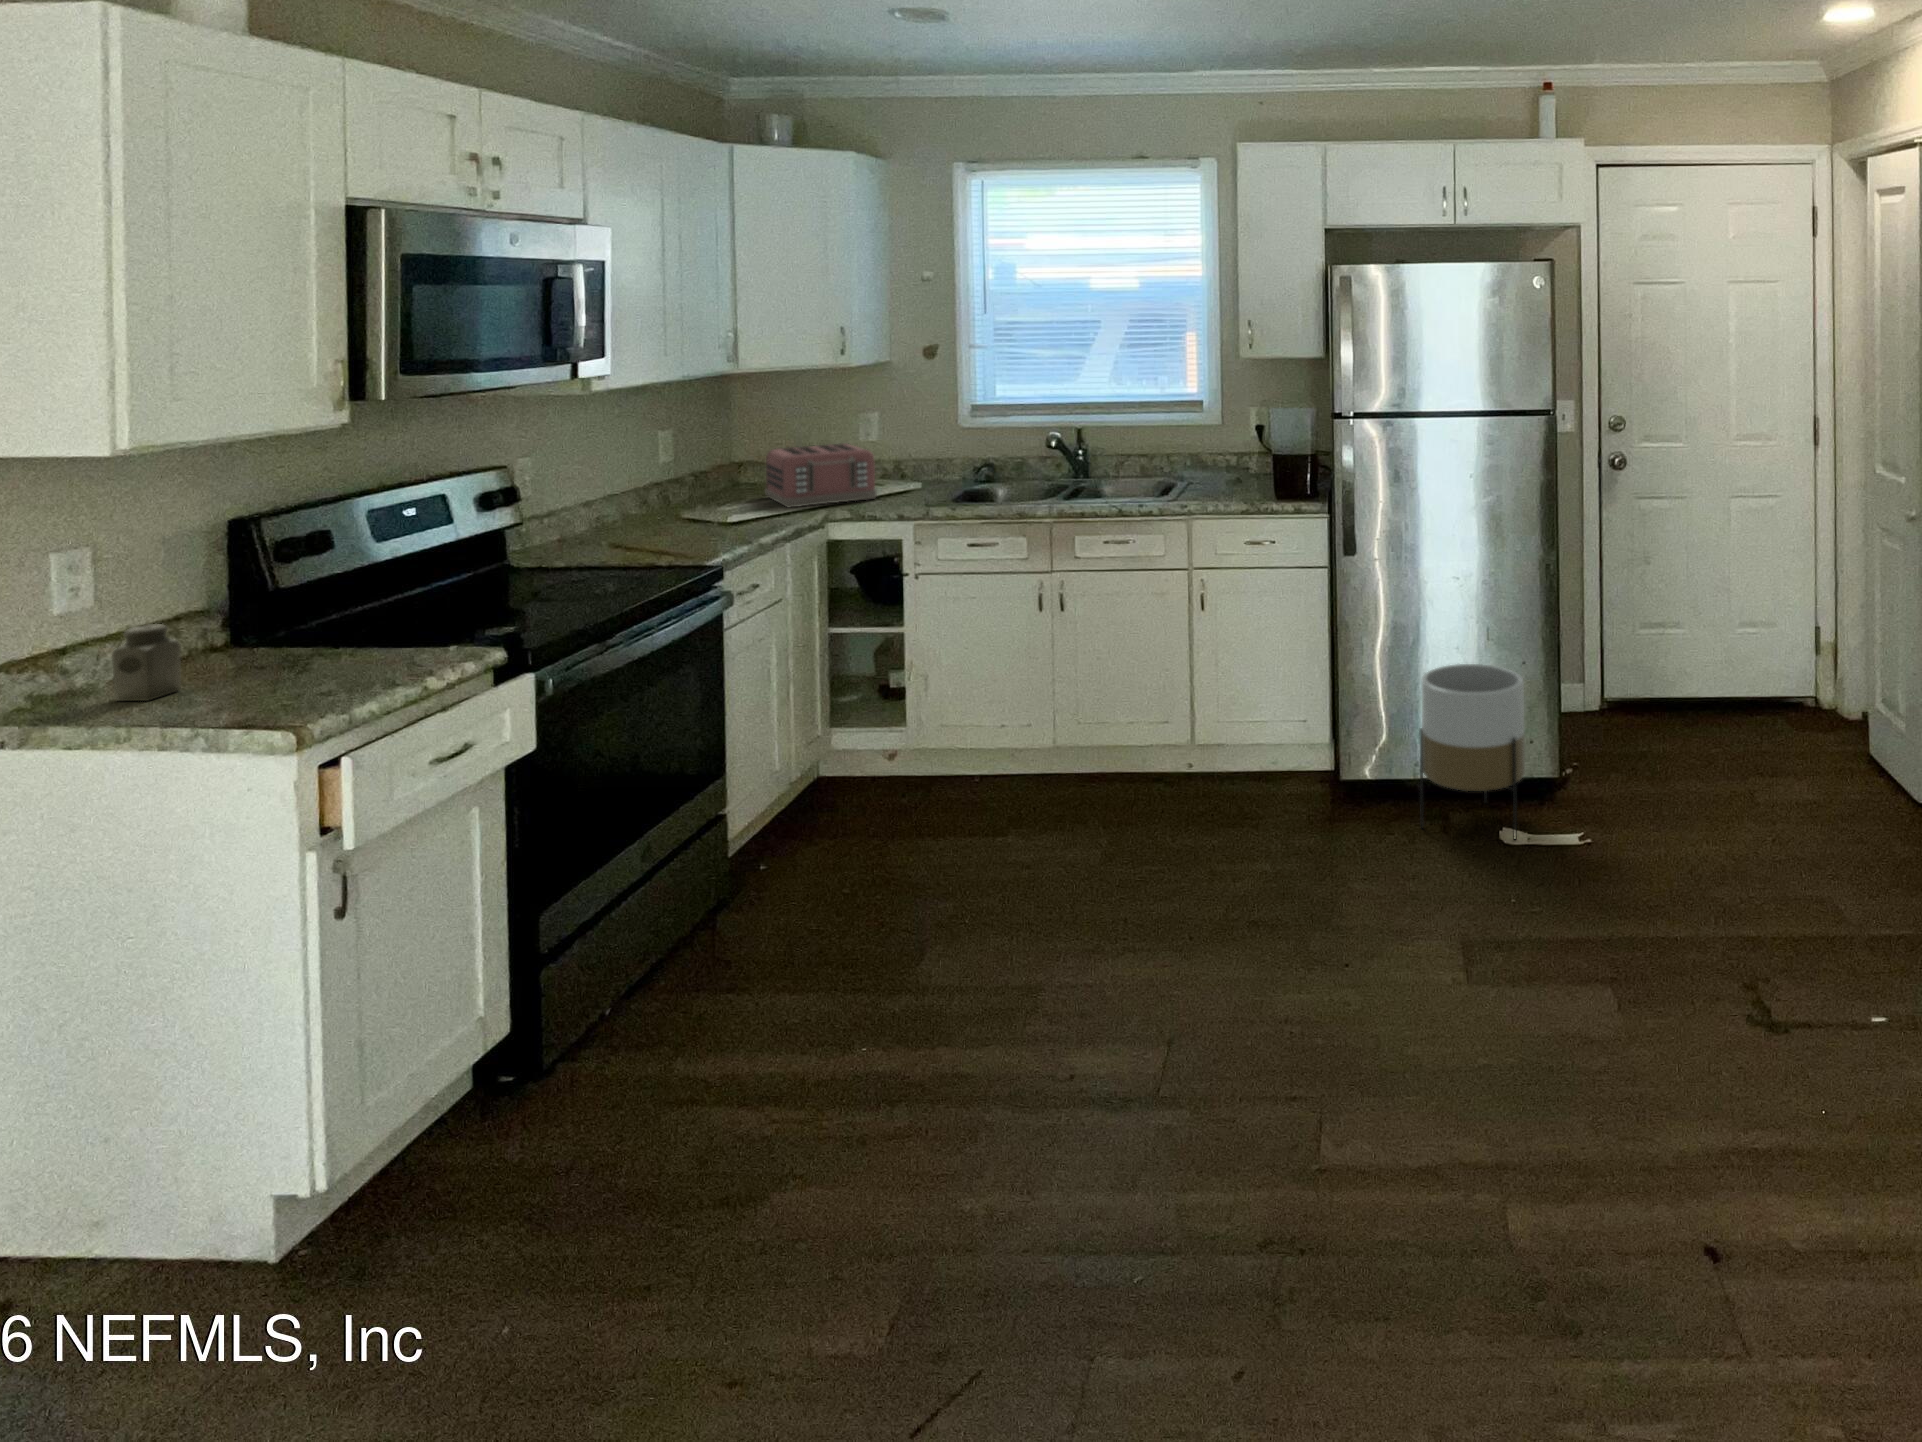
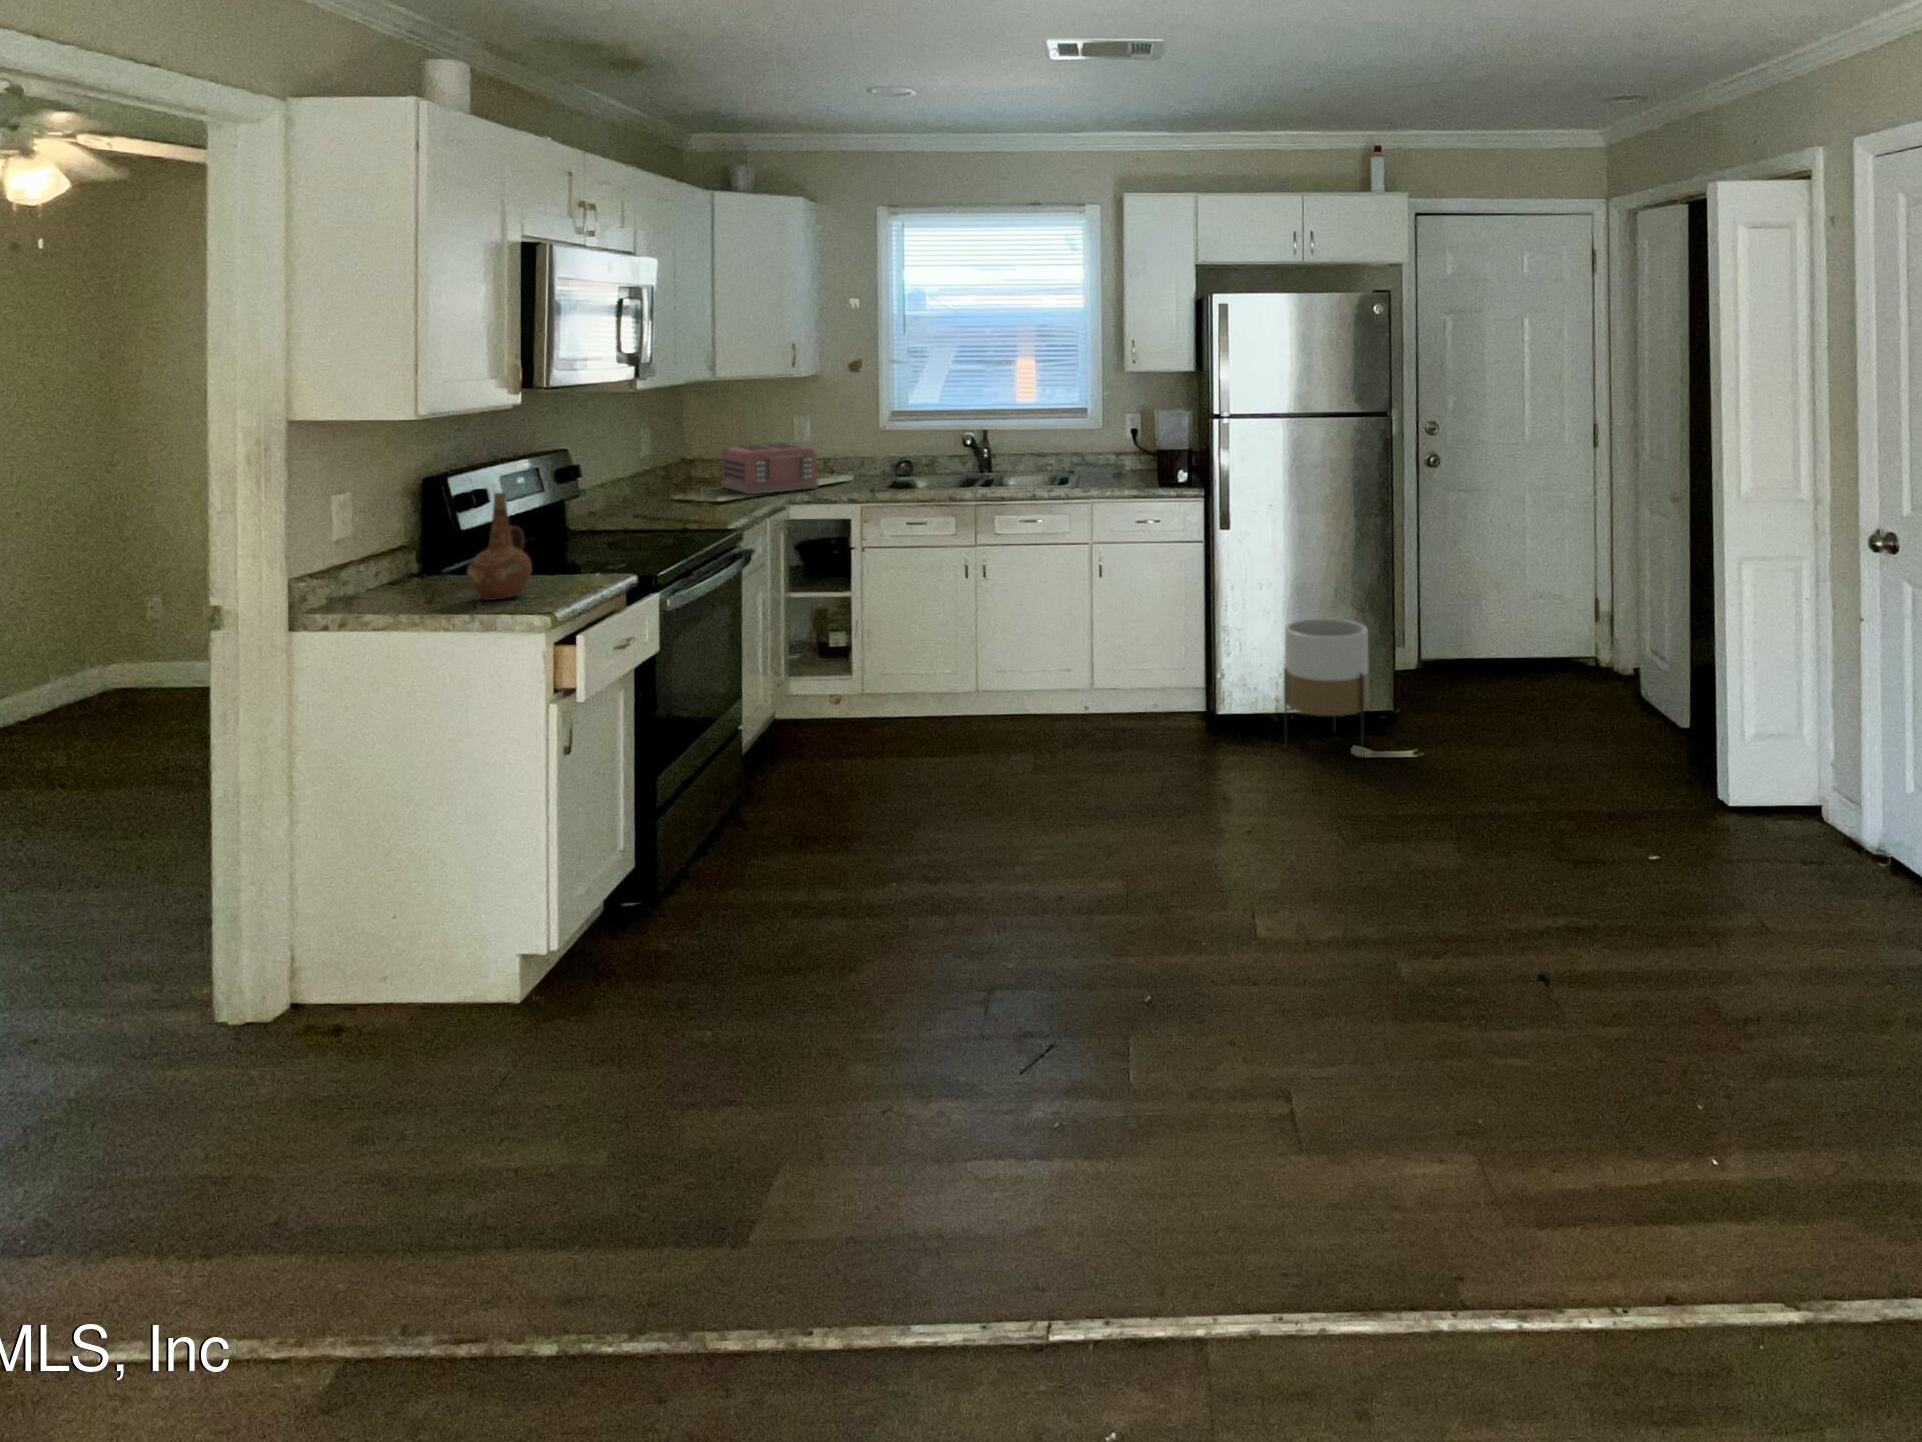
ceramic pitcher: none [215,549,320,700] -> present [467,493,532,600]
salt shaker: present [112,624,181,701] -> none [390,547,430,601]

